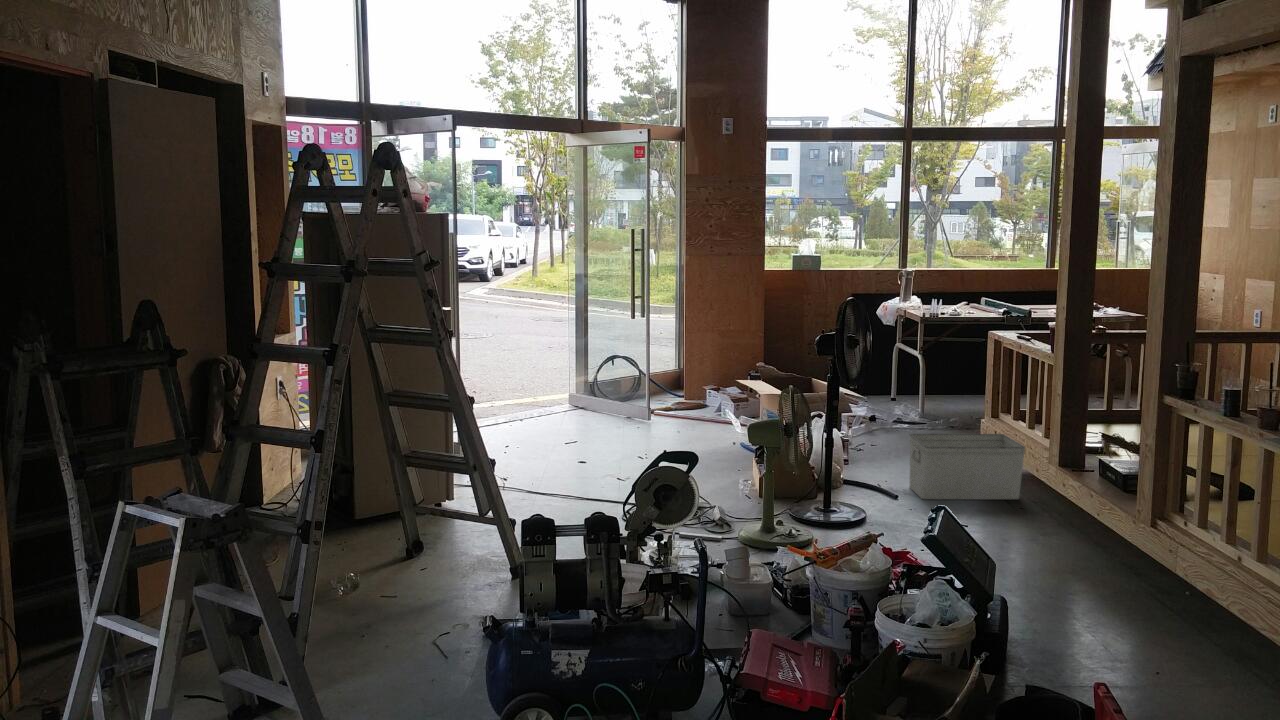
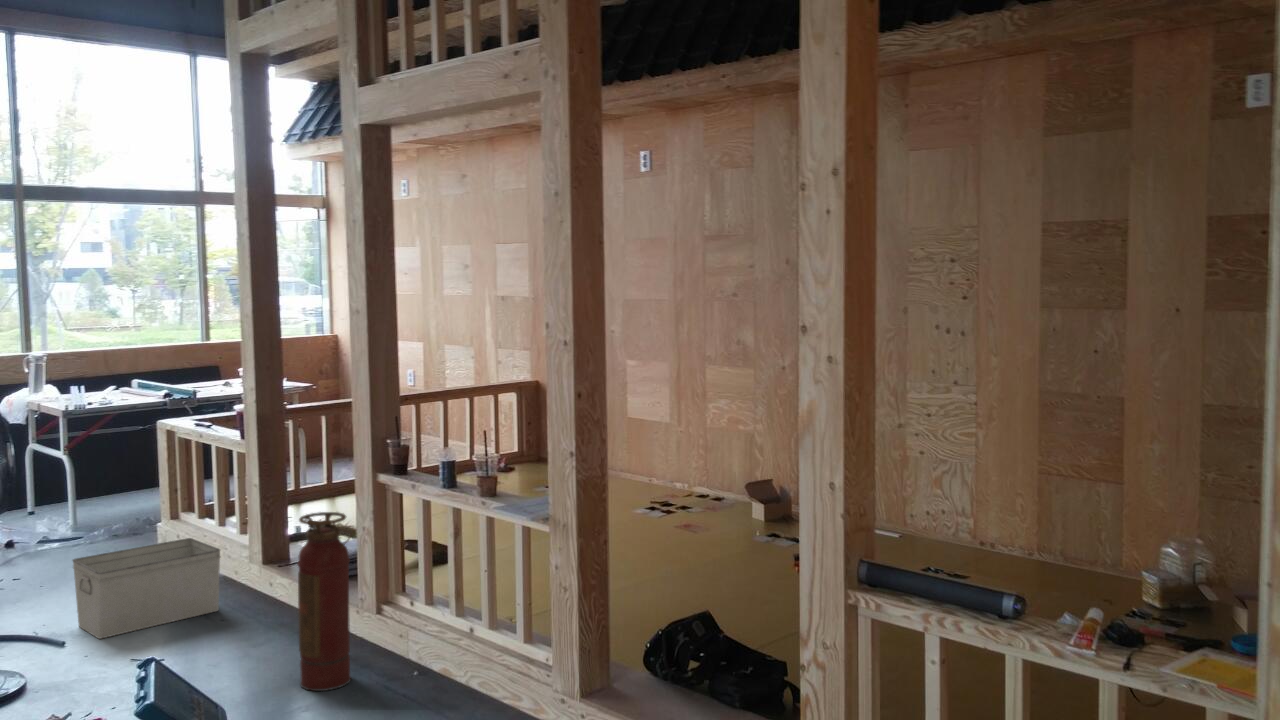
fire extinguisher: none [1072,424,1134,583] -> present [297,512,352,691]

